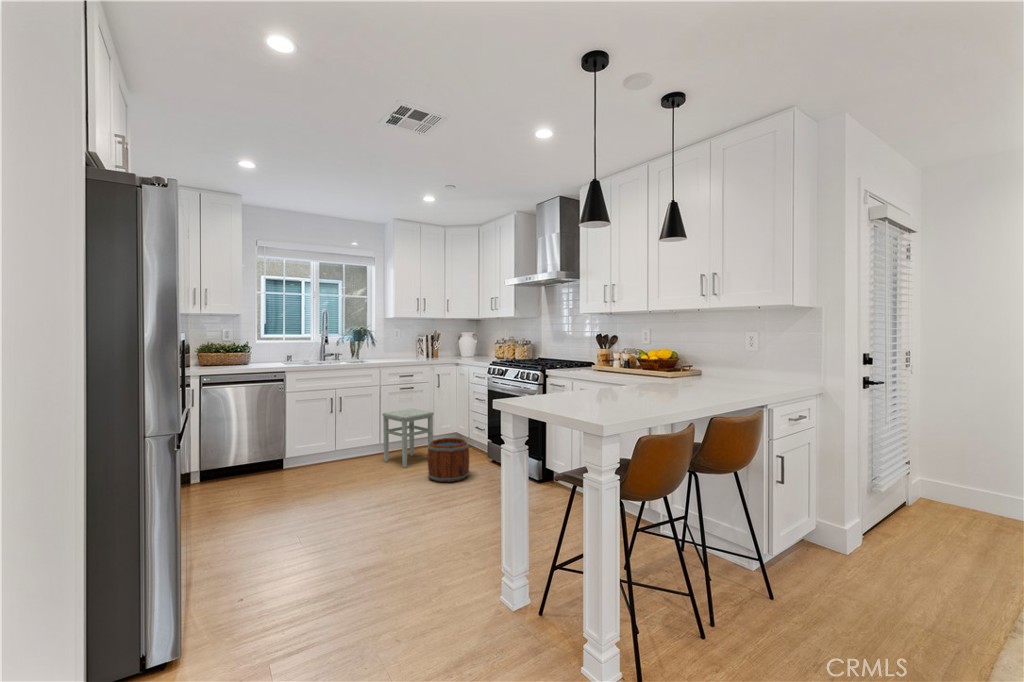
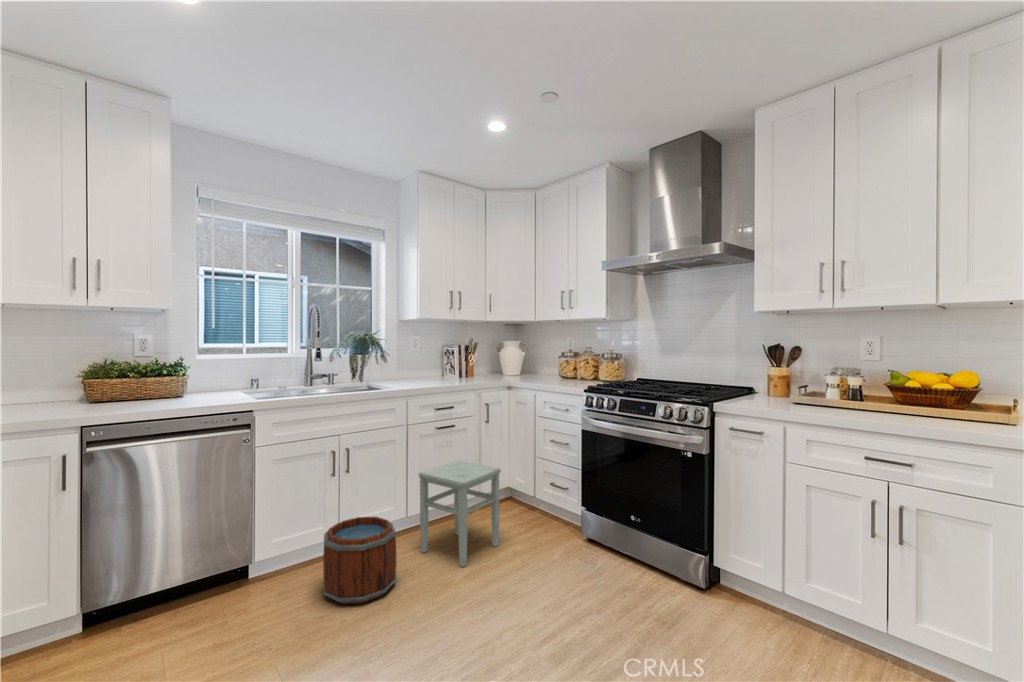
bucket: present [428,438,469,482] -> present [323,517,396,604]

